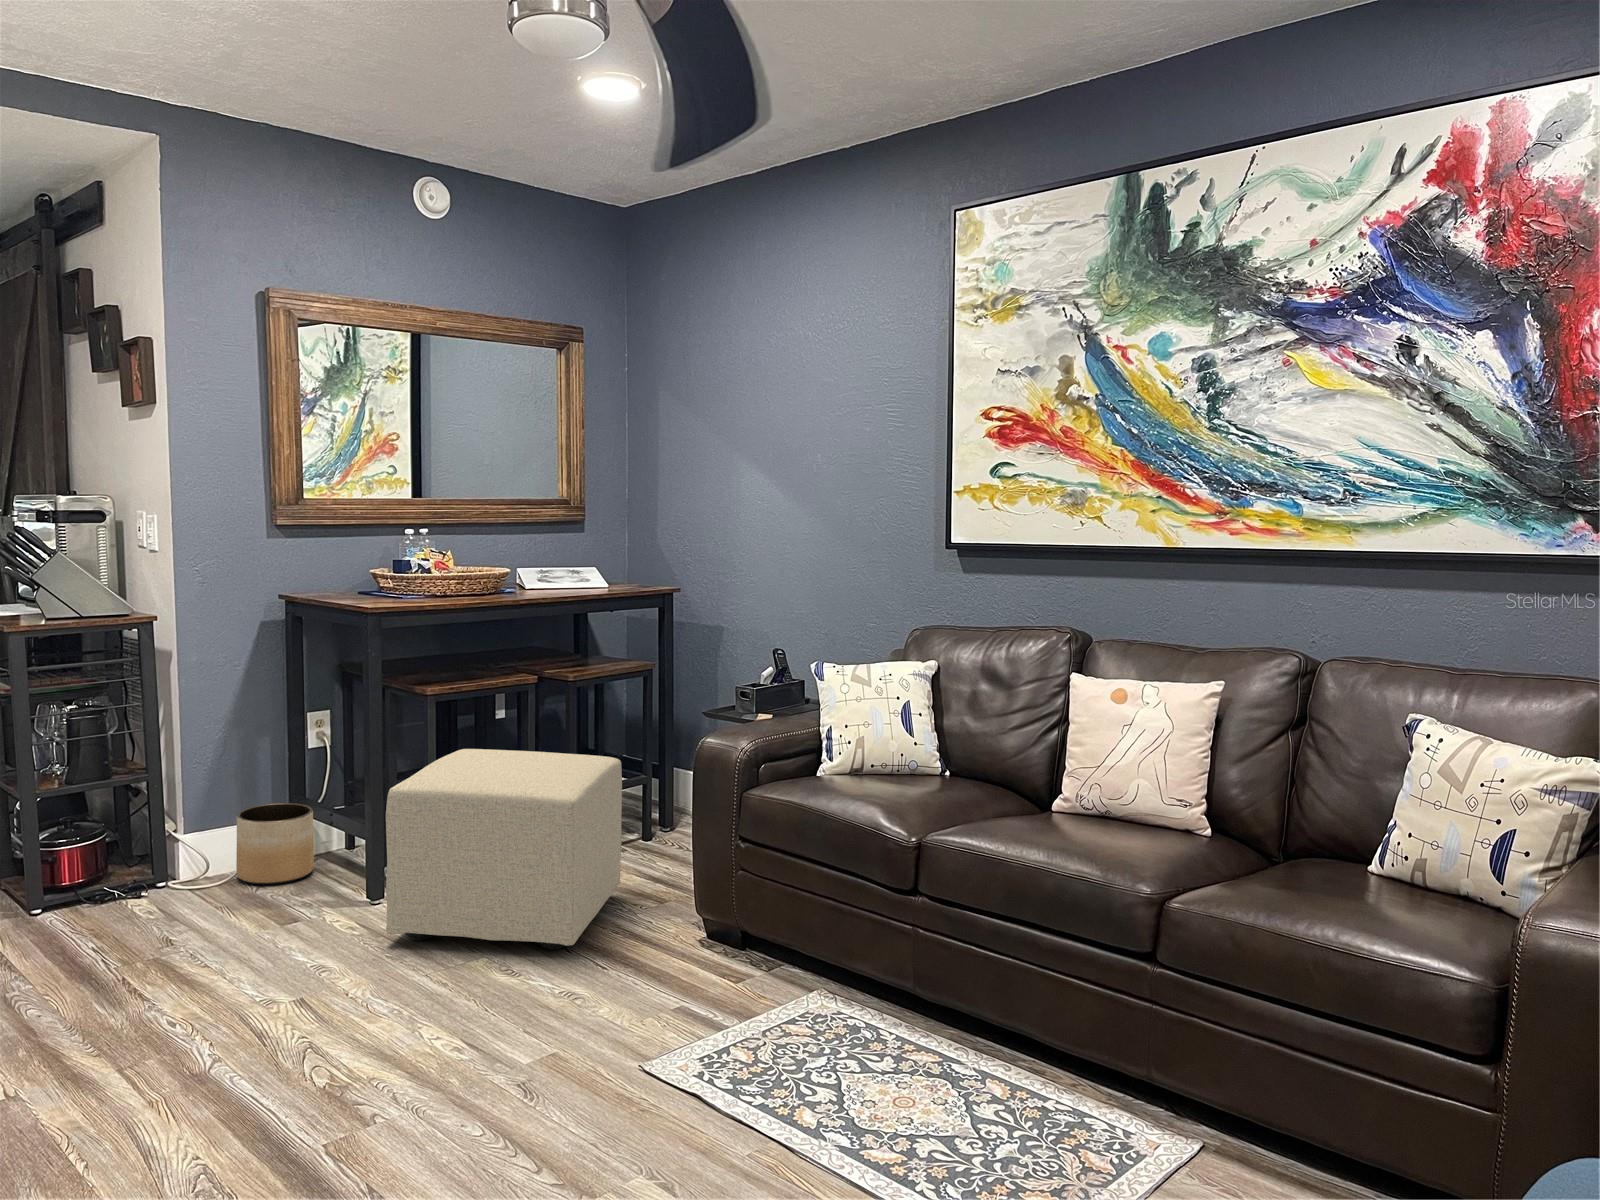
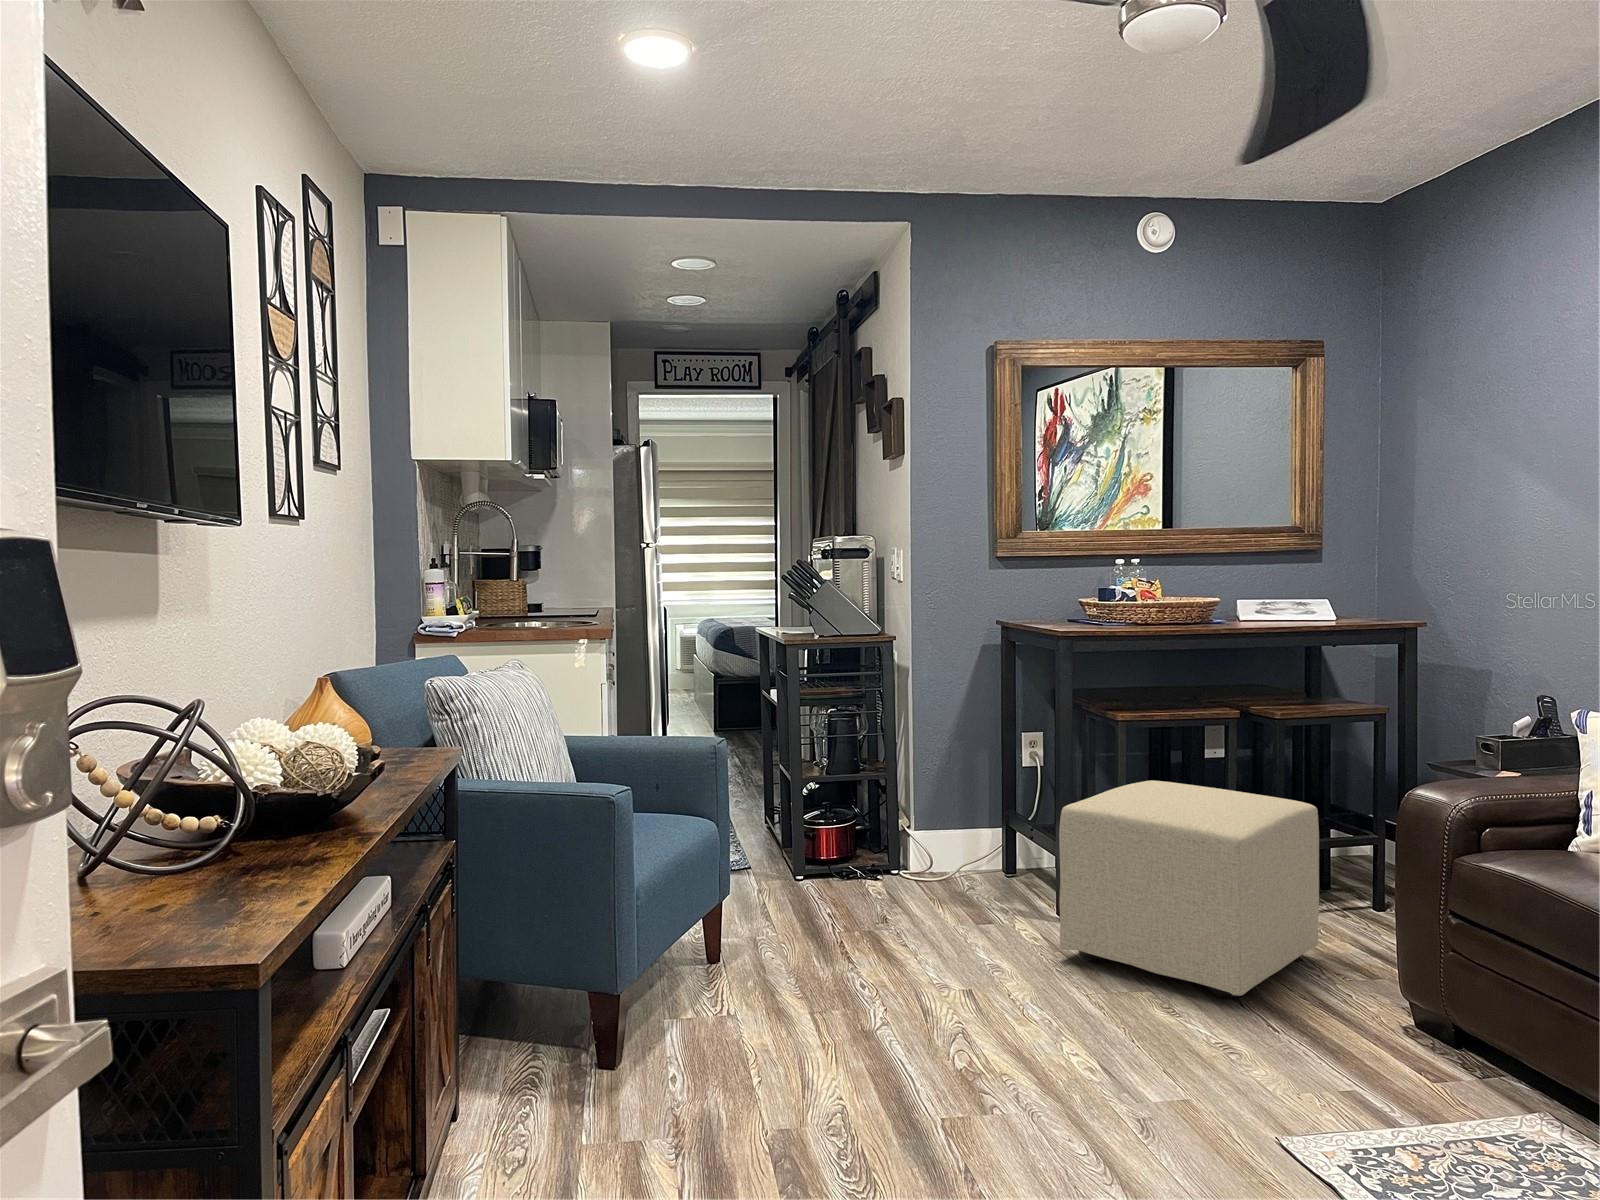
planter: present [236,803,314,885] -> none [957,817,1022,889]

